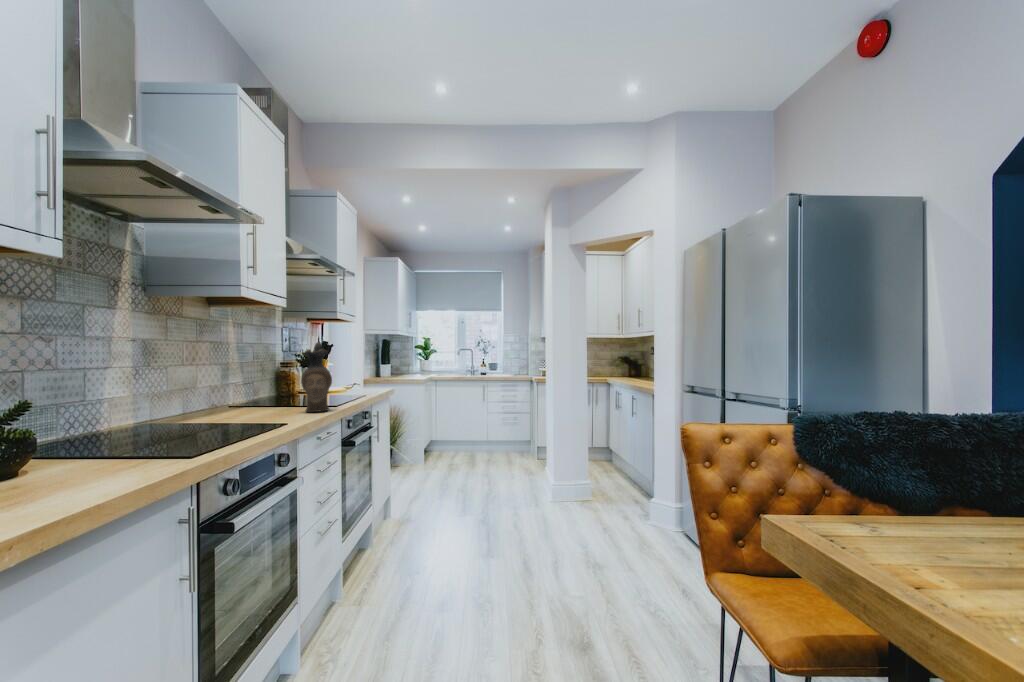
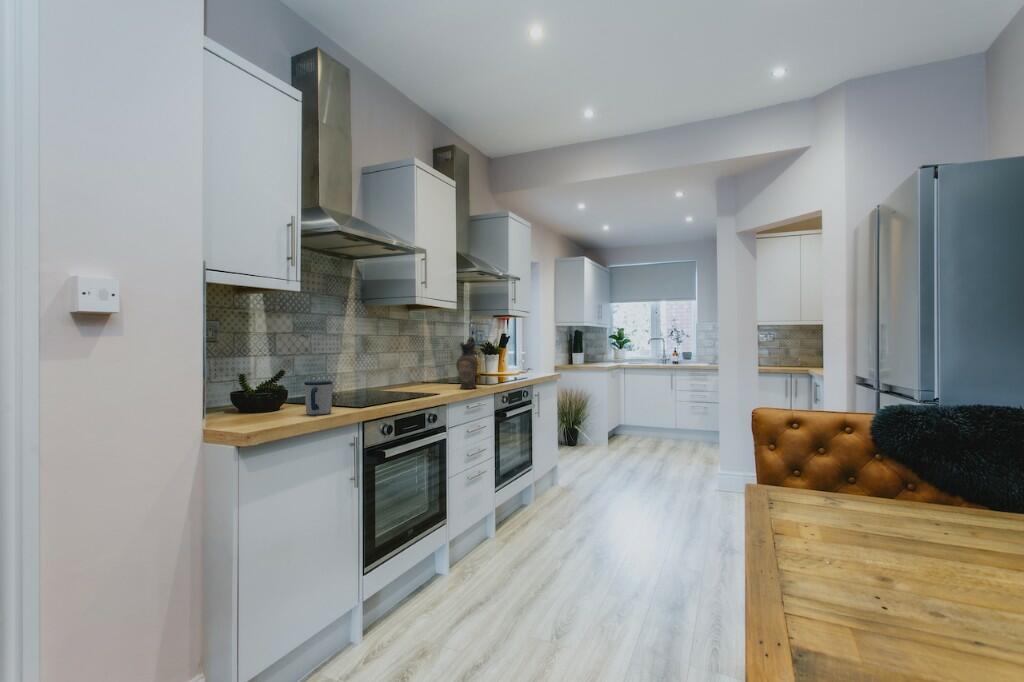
mug: none [95,413,156,479] -> present [304,380,333,415]

